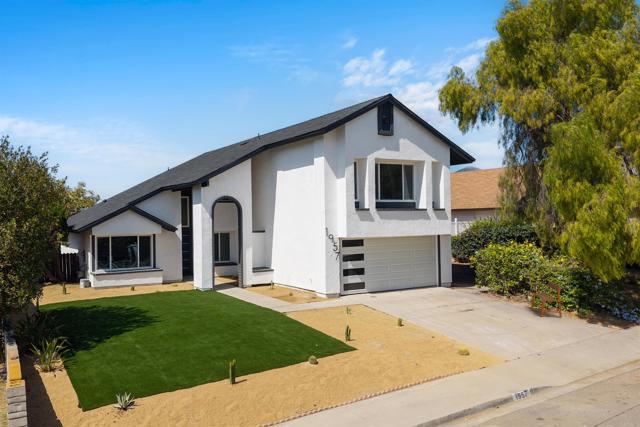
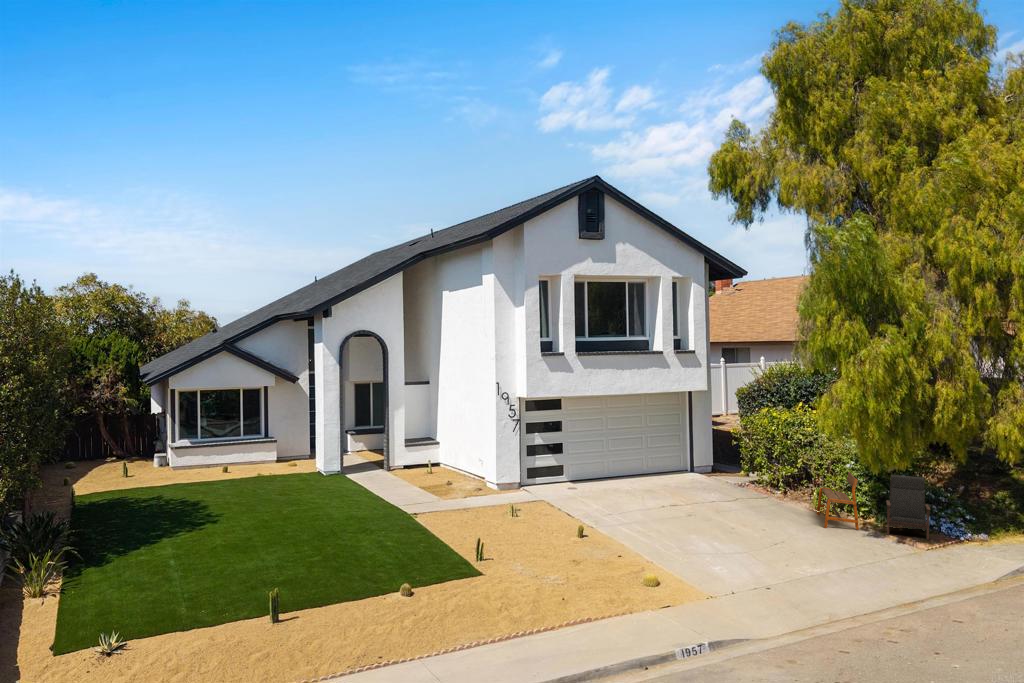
lounge chair: none [577,283,607,322] -> present [887,475,930,540]

